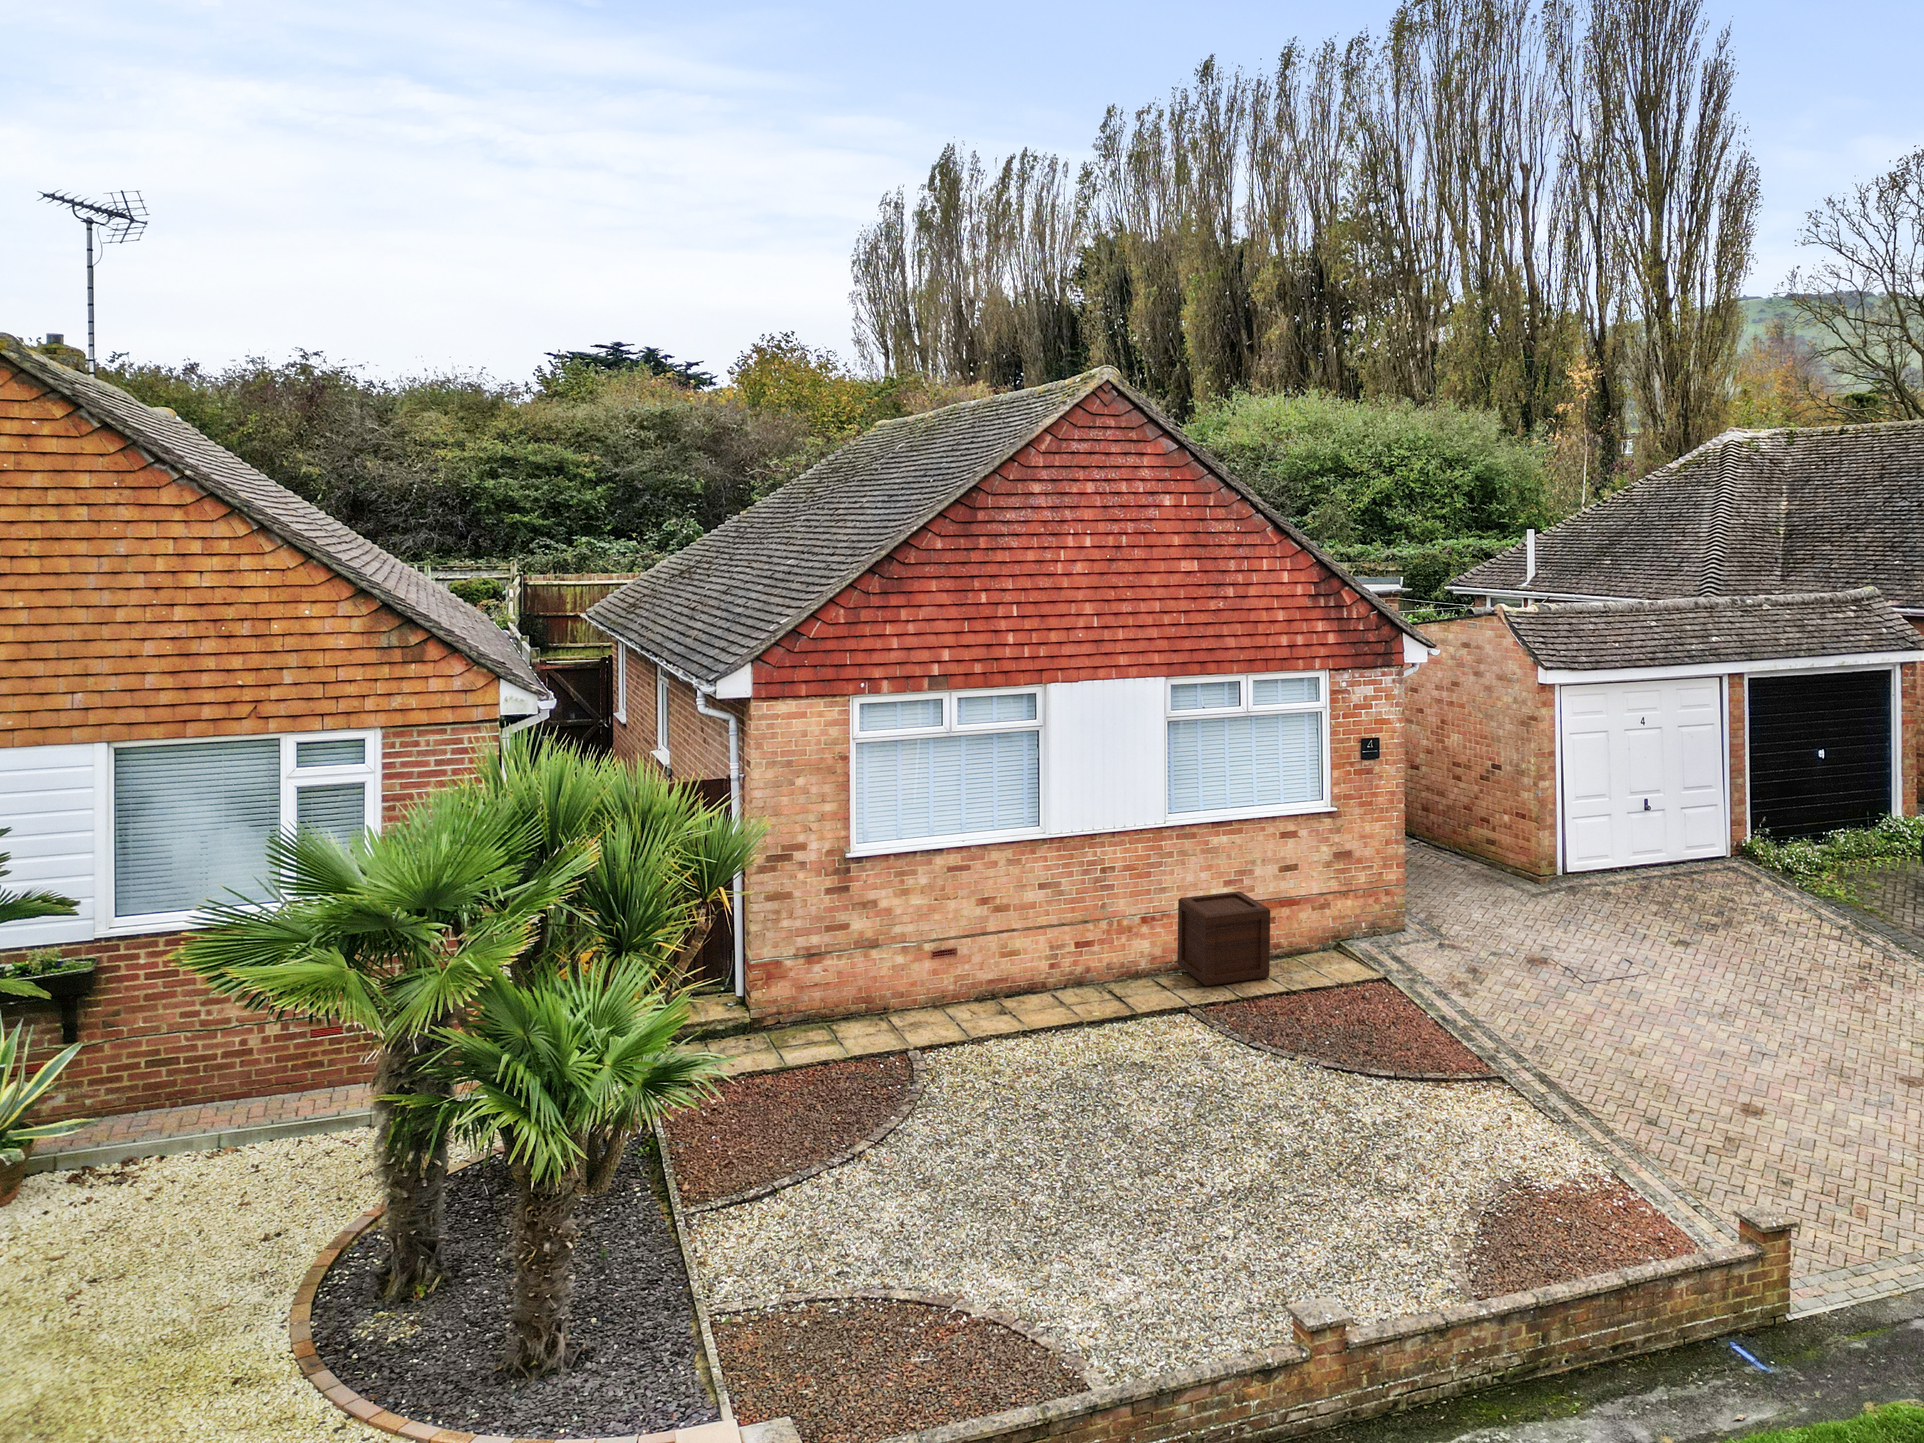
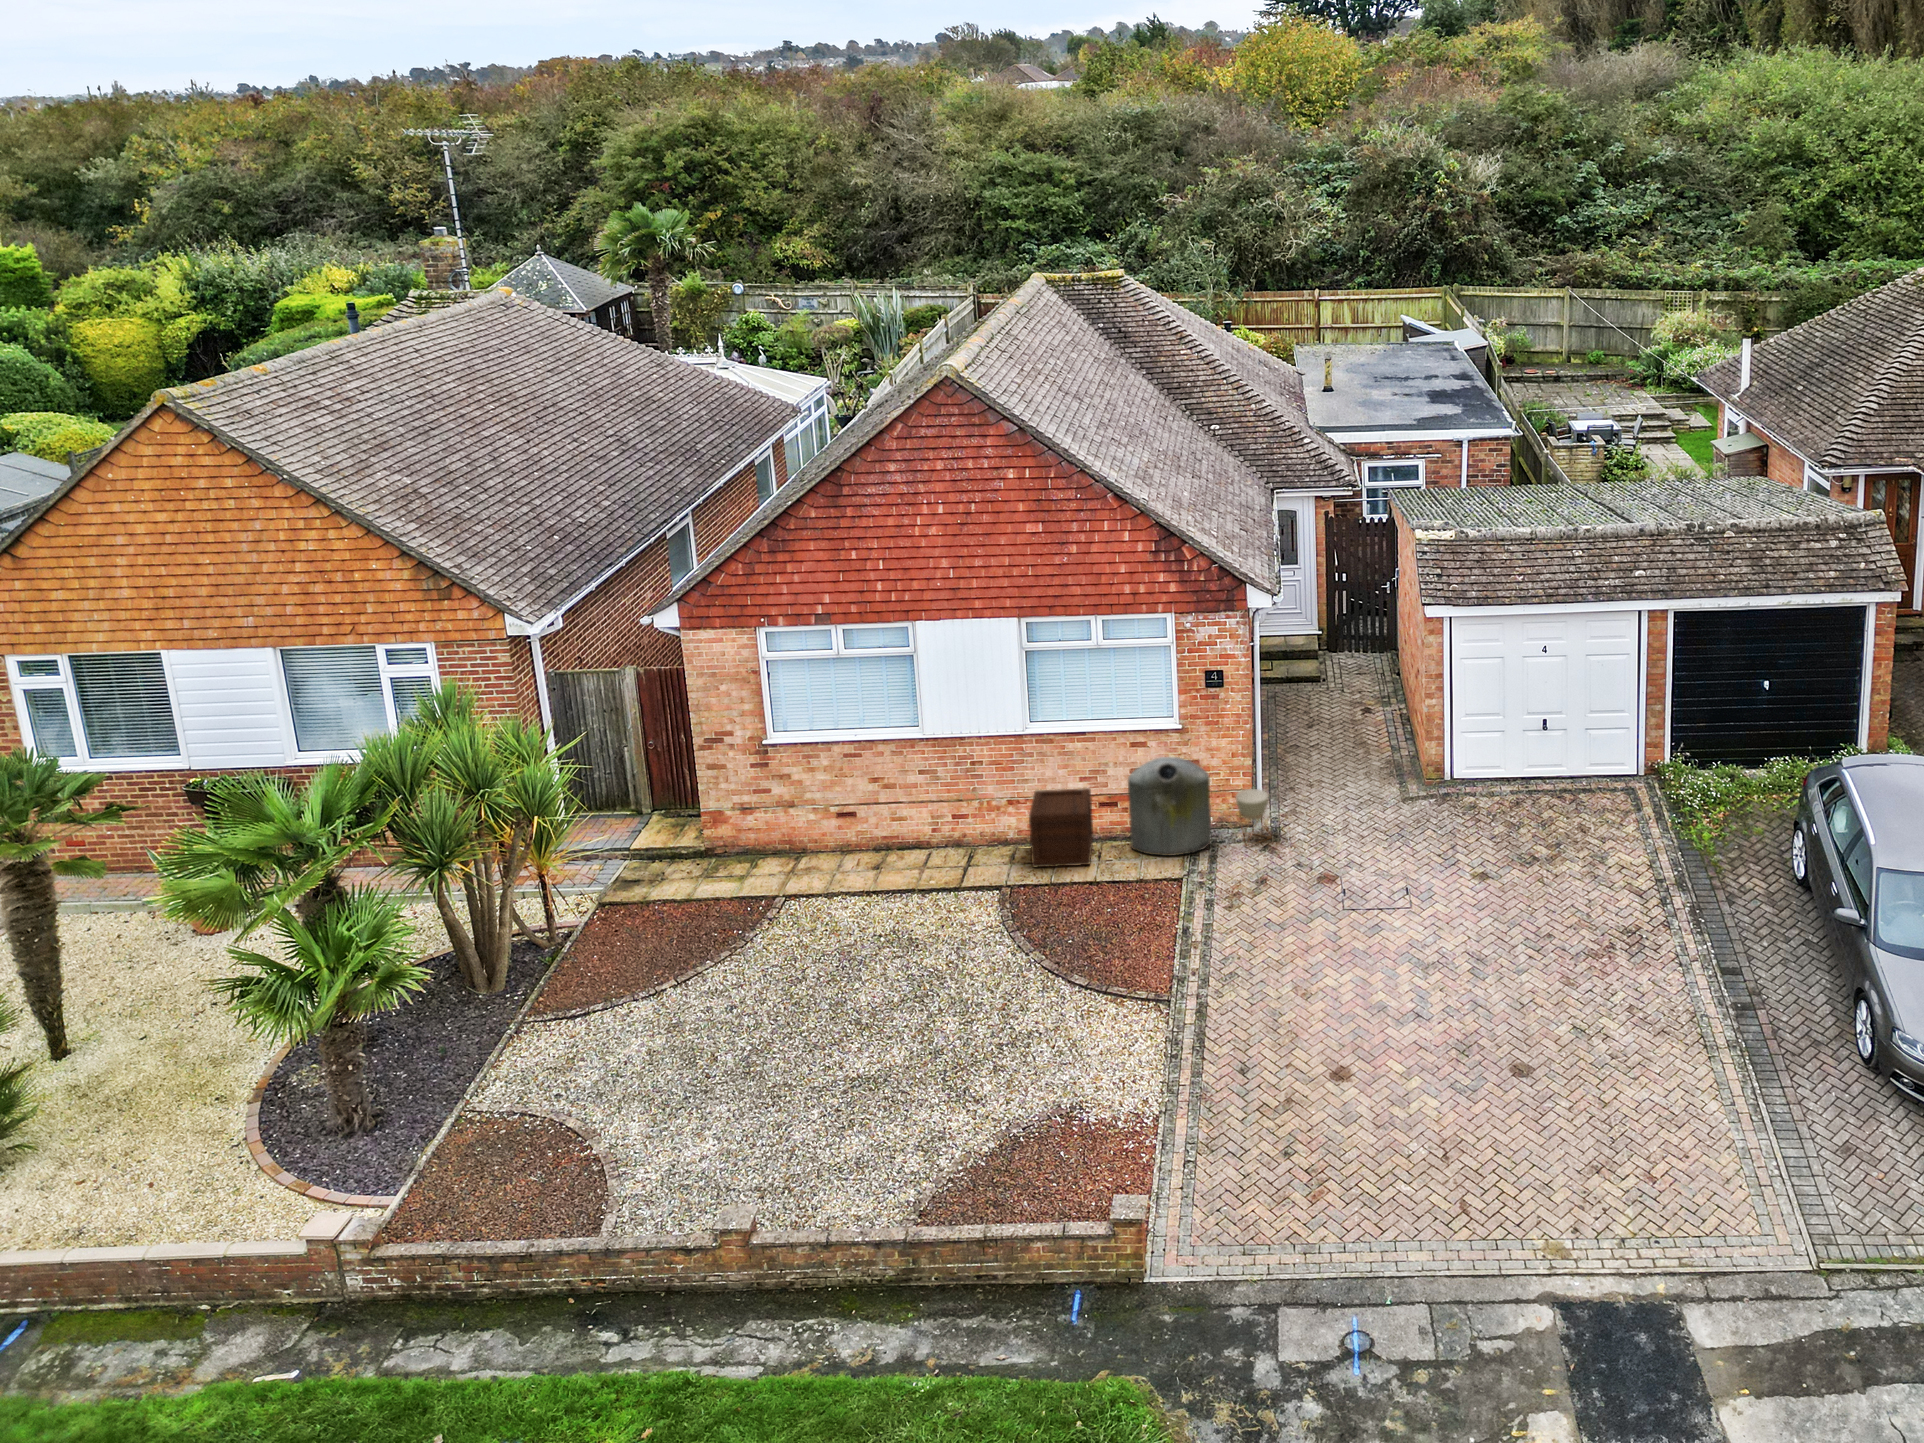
trash can: none [1291,842,1381,962] -> present [1128,757,1211,856]
planter: none [1396,881,1434,946] -> present [1236,789,1271,846]

